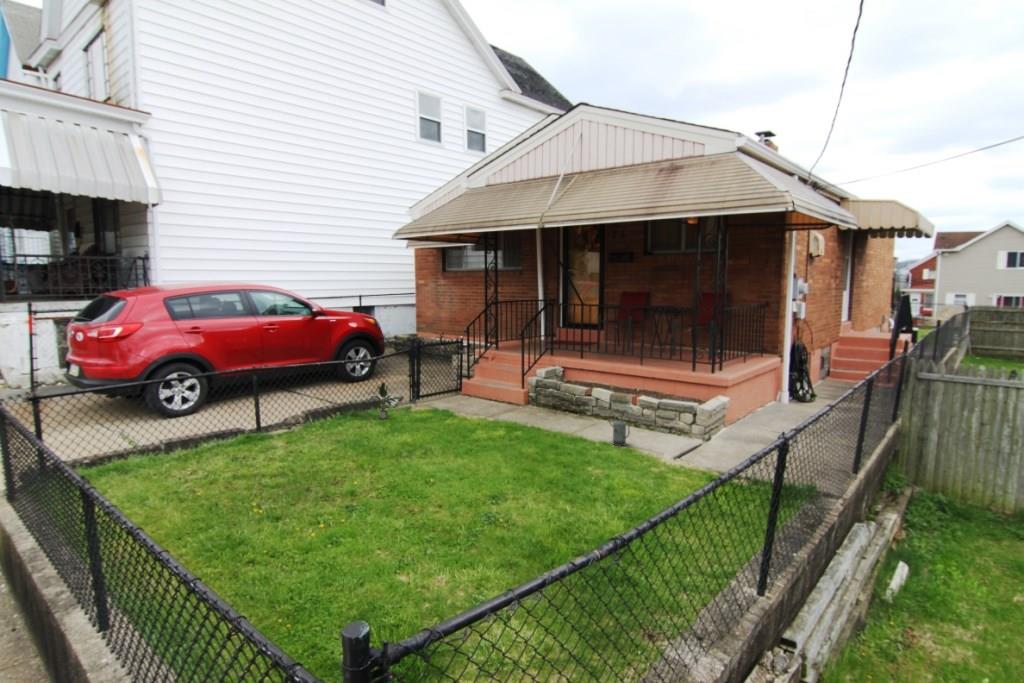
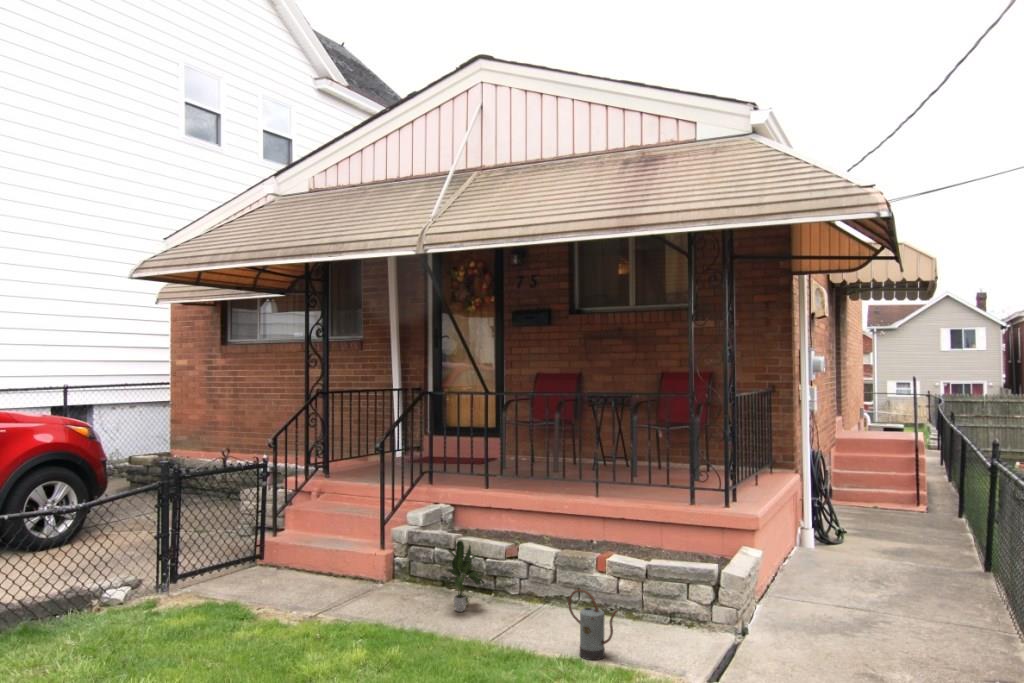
potted plant: present [373,382,396,419] -> present [447,540,485,612]

